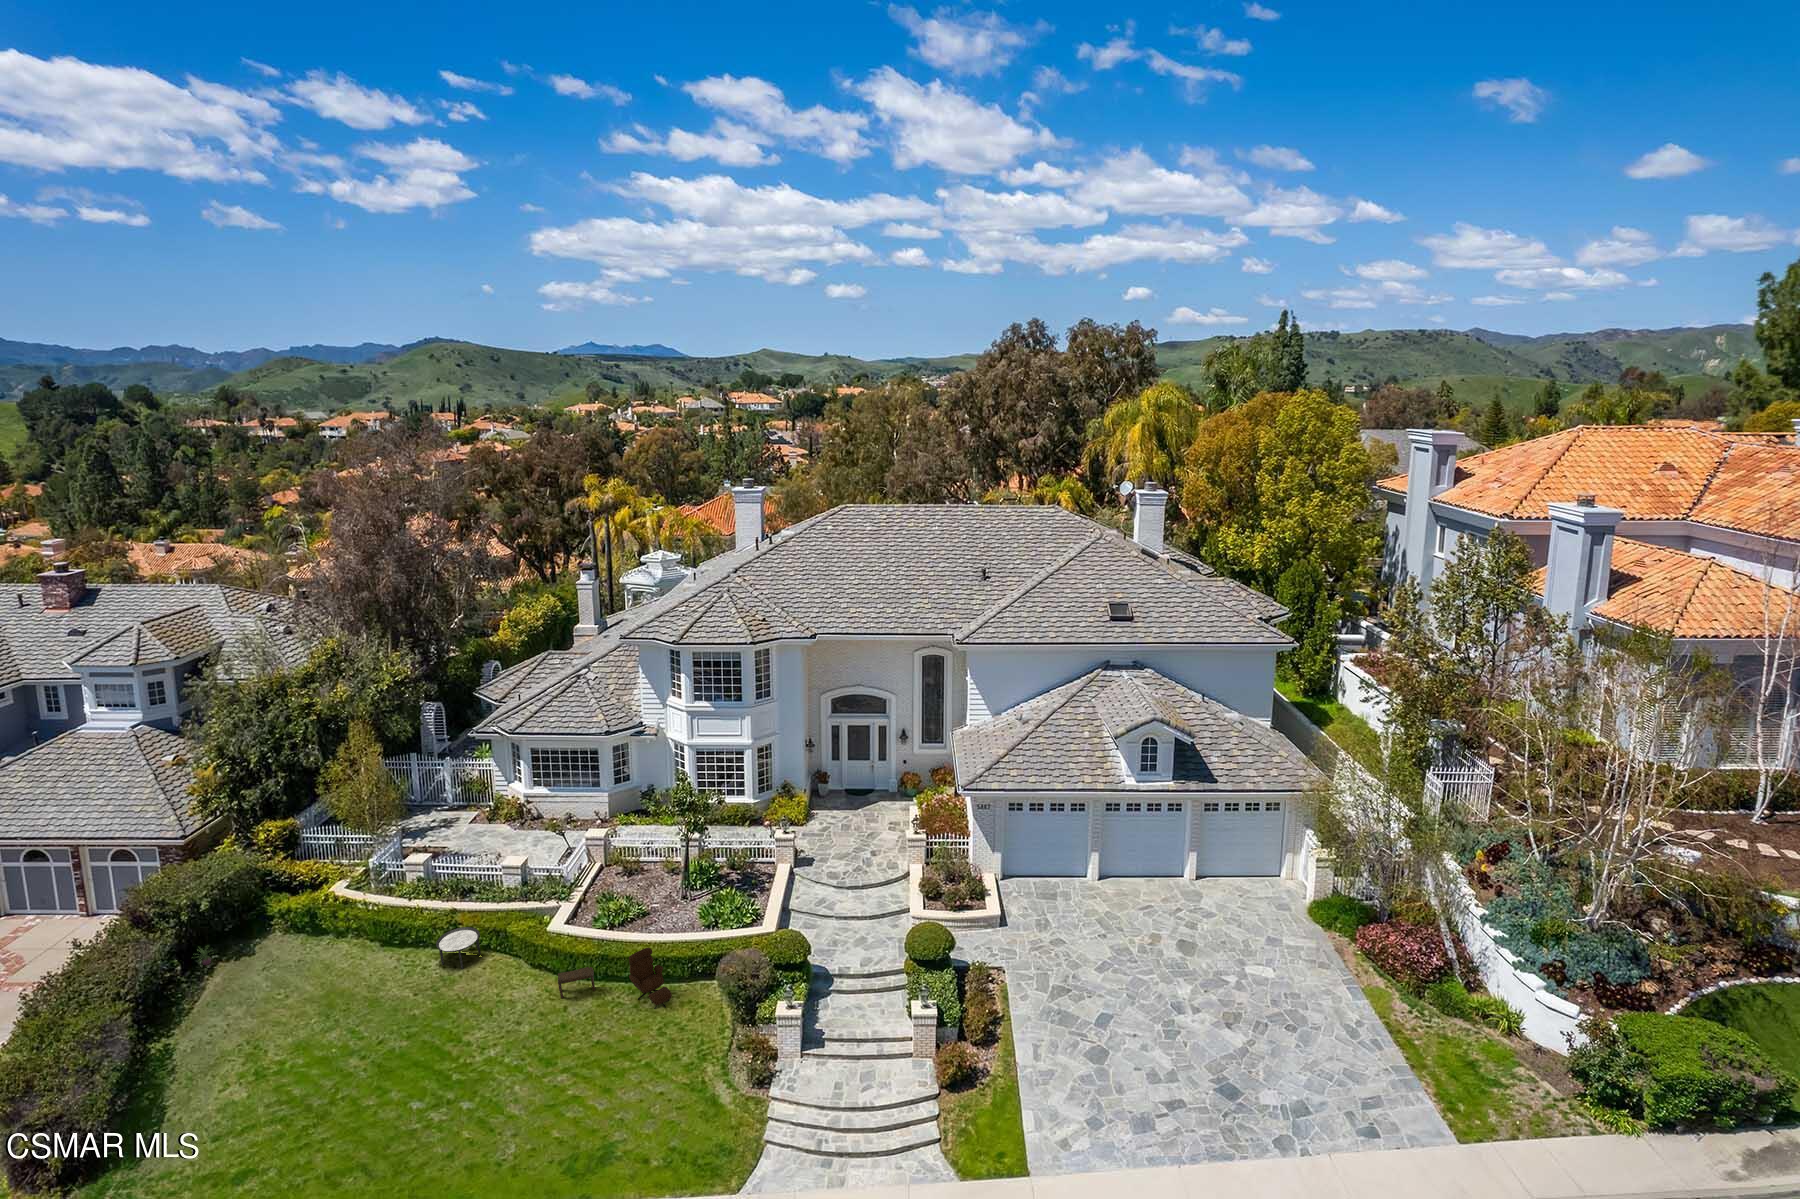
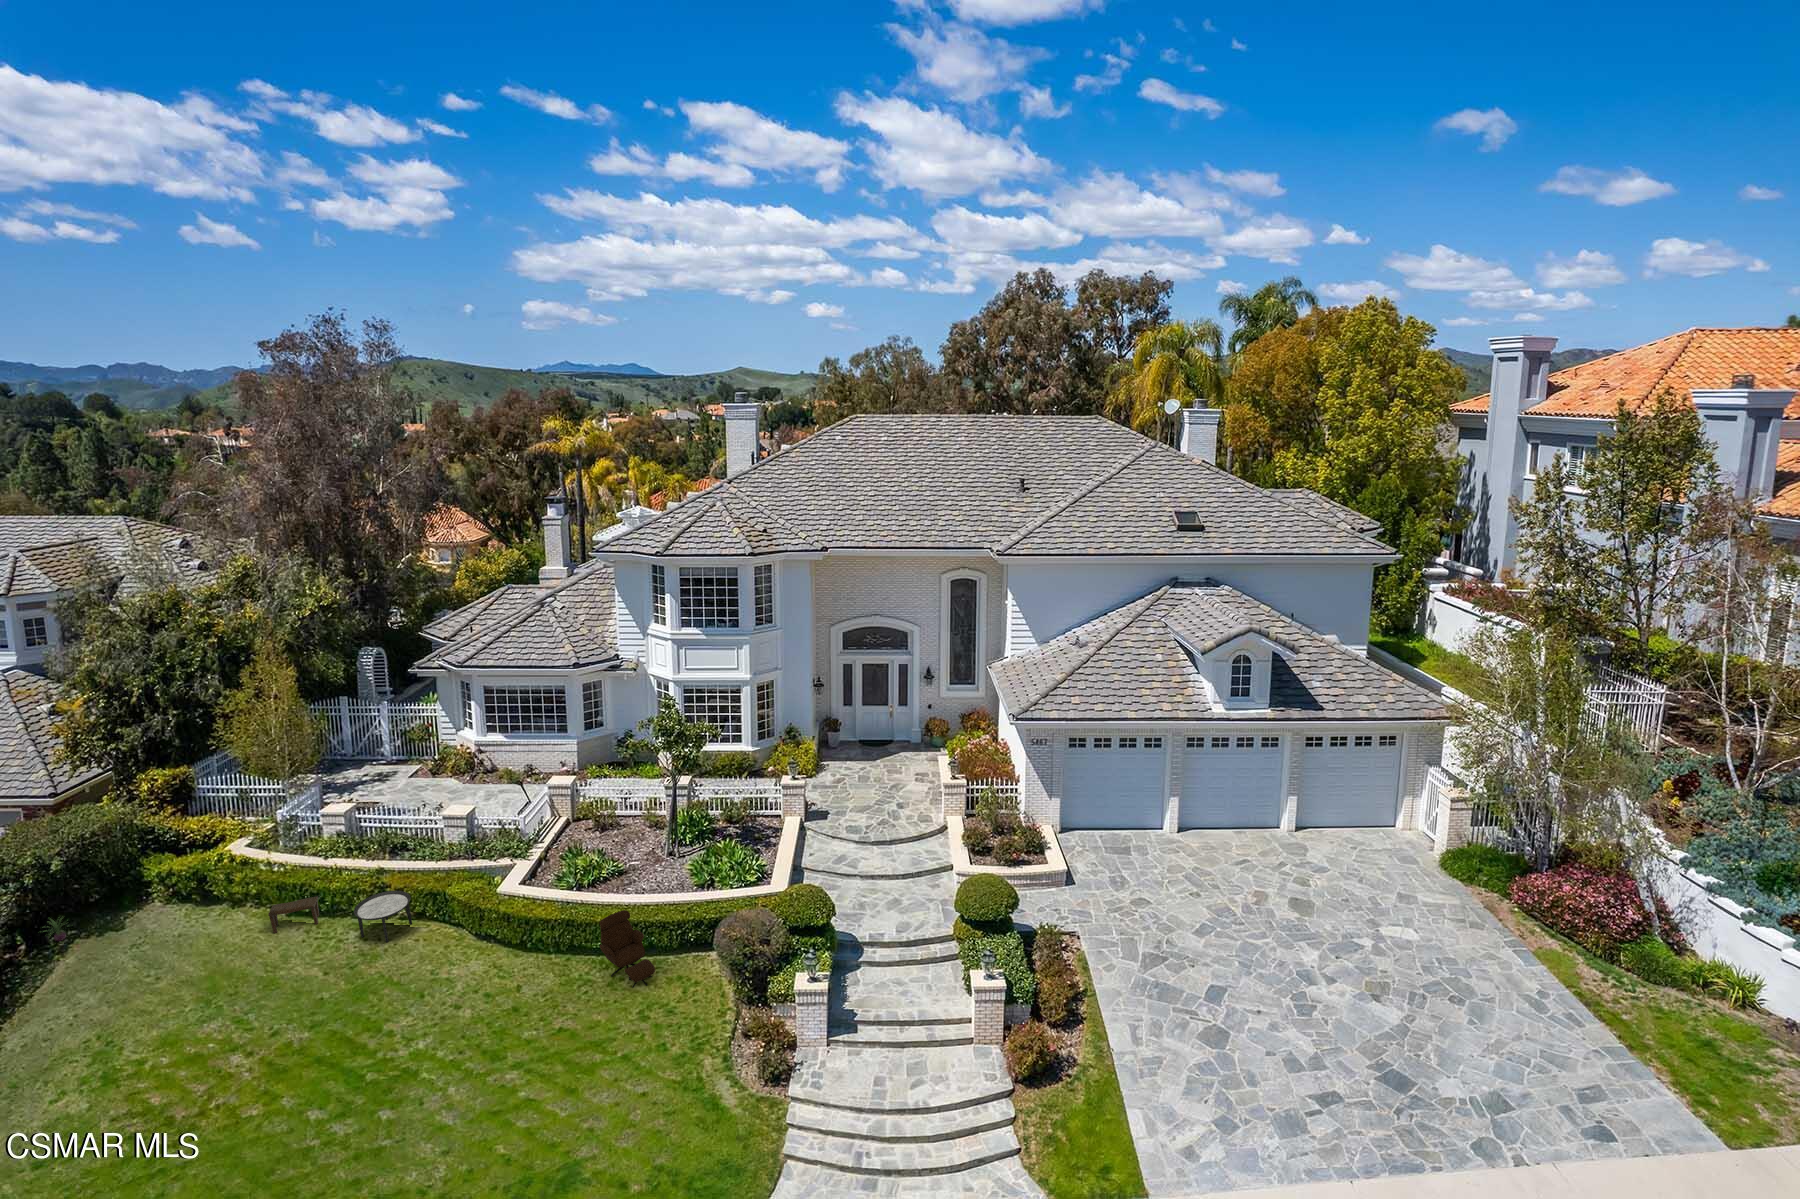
bench: present [558,967,595,998] -> present [268,896,319,933]

